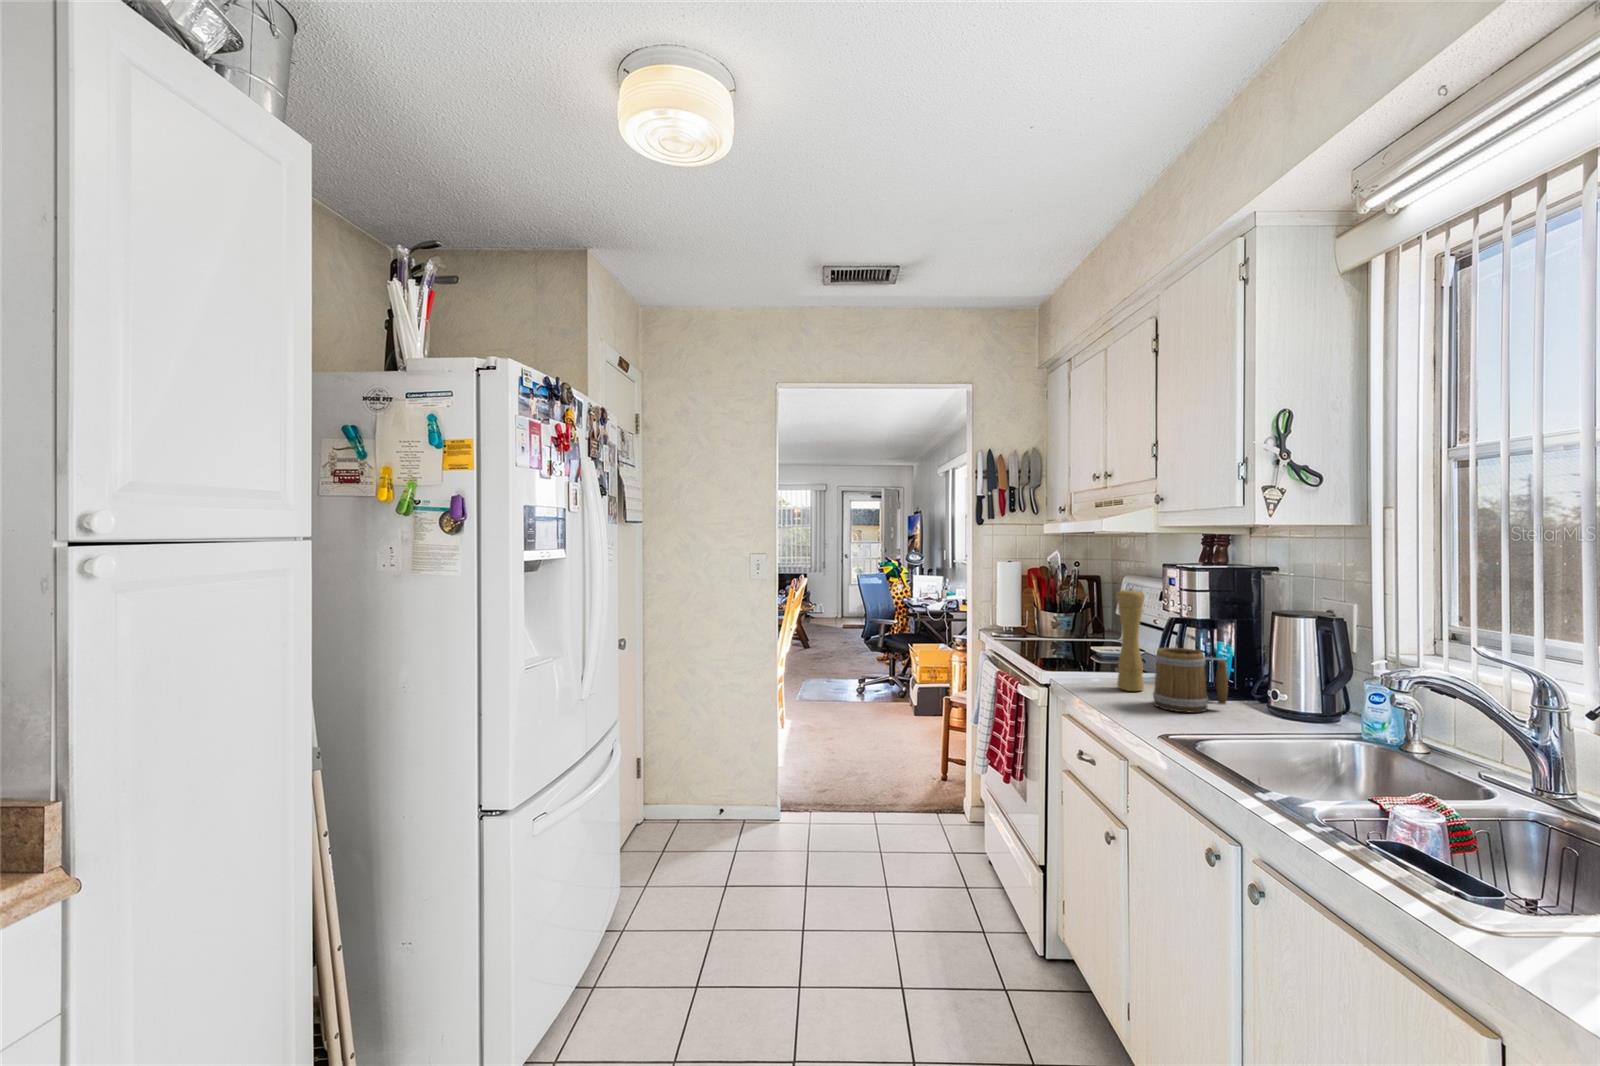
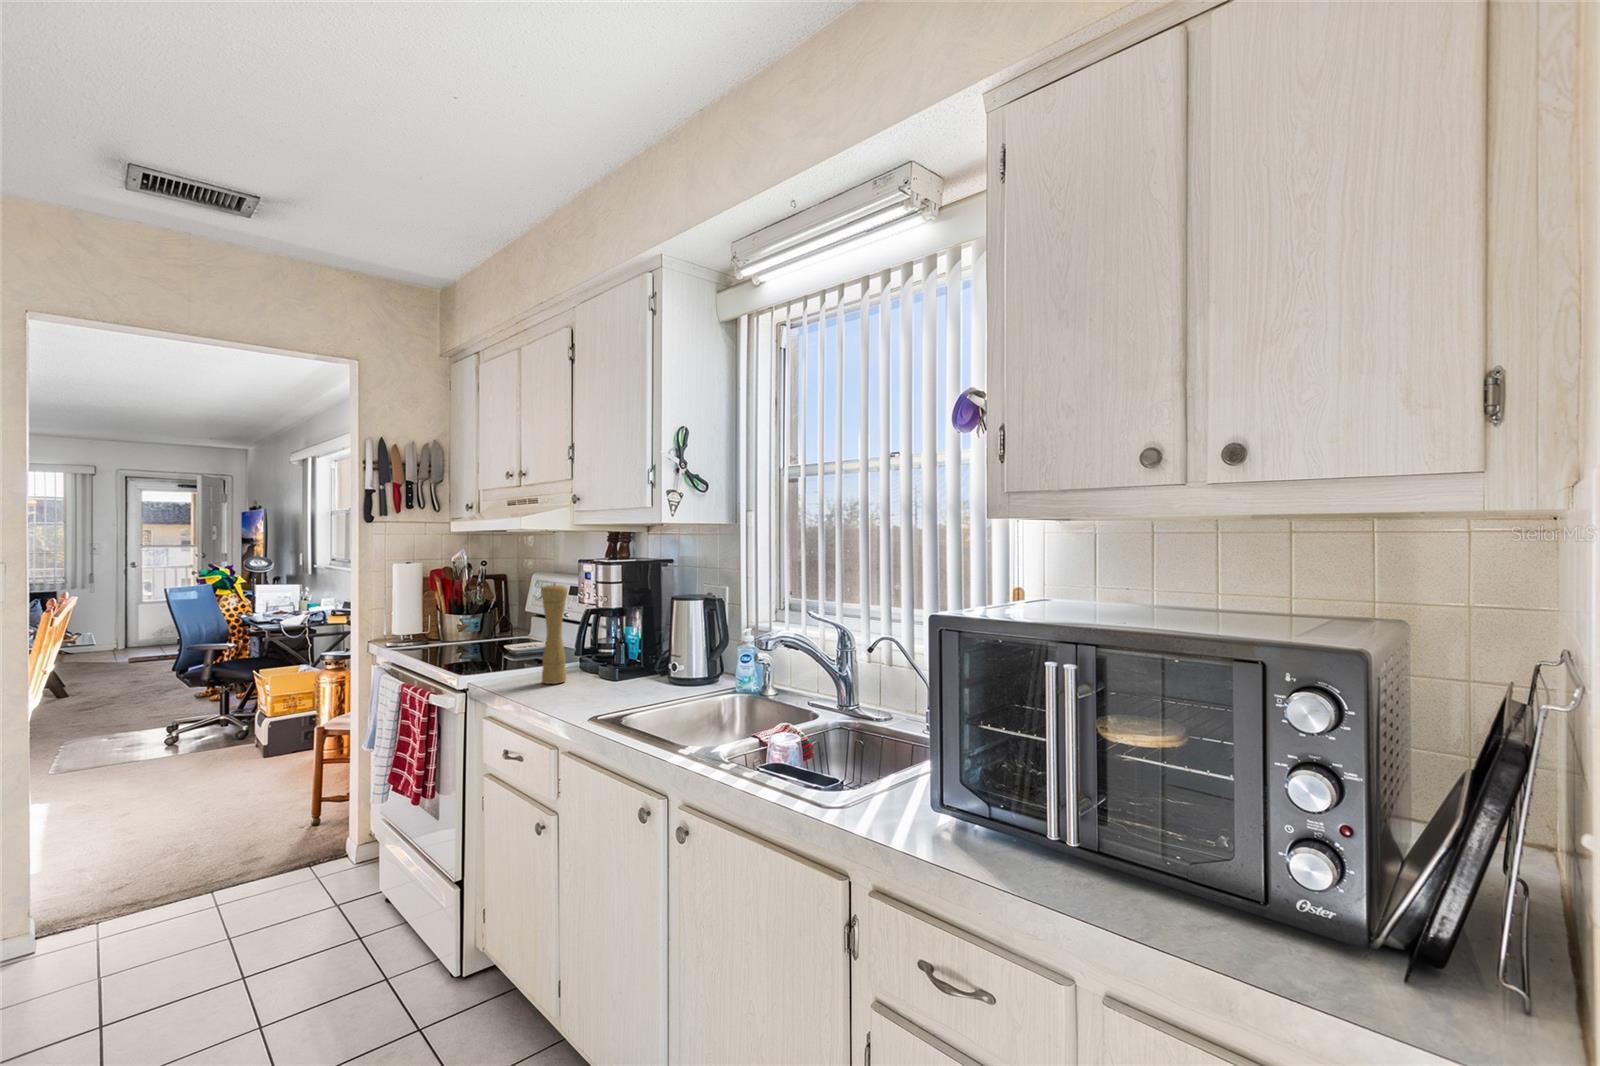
mug: present [1153,648,1228,713] -> none [578,636,641,696]

